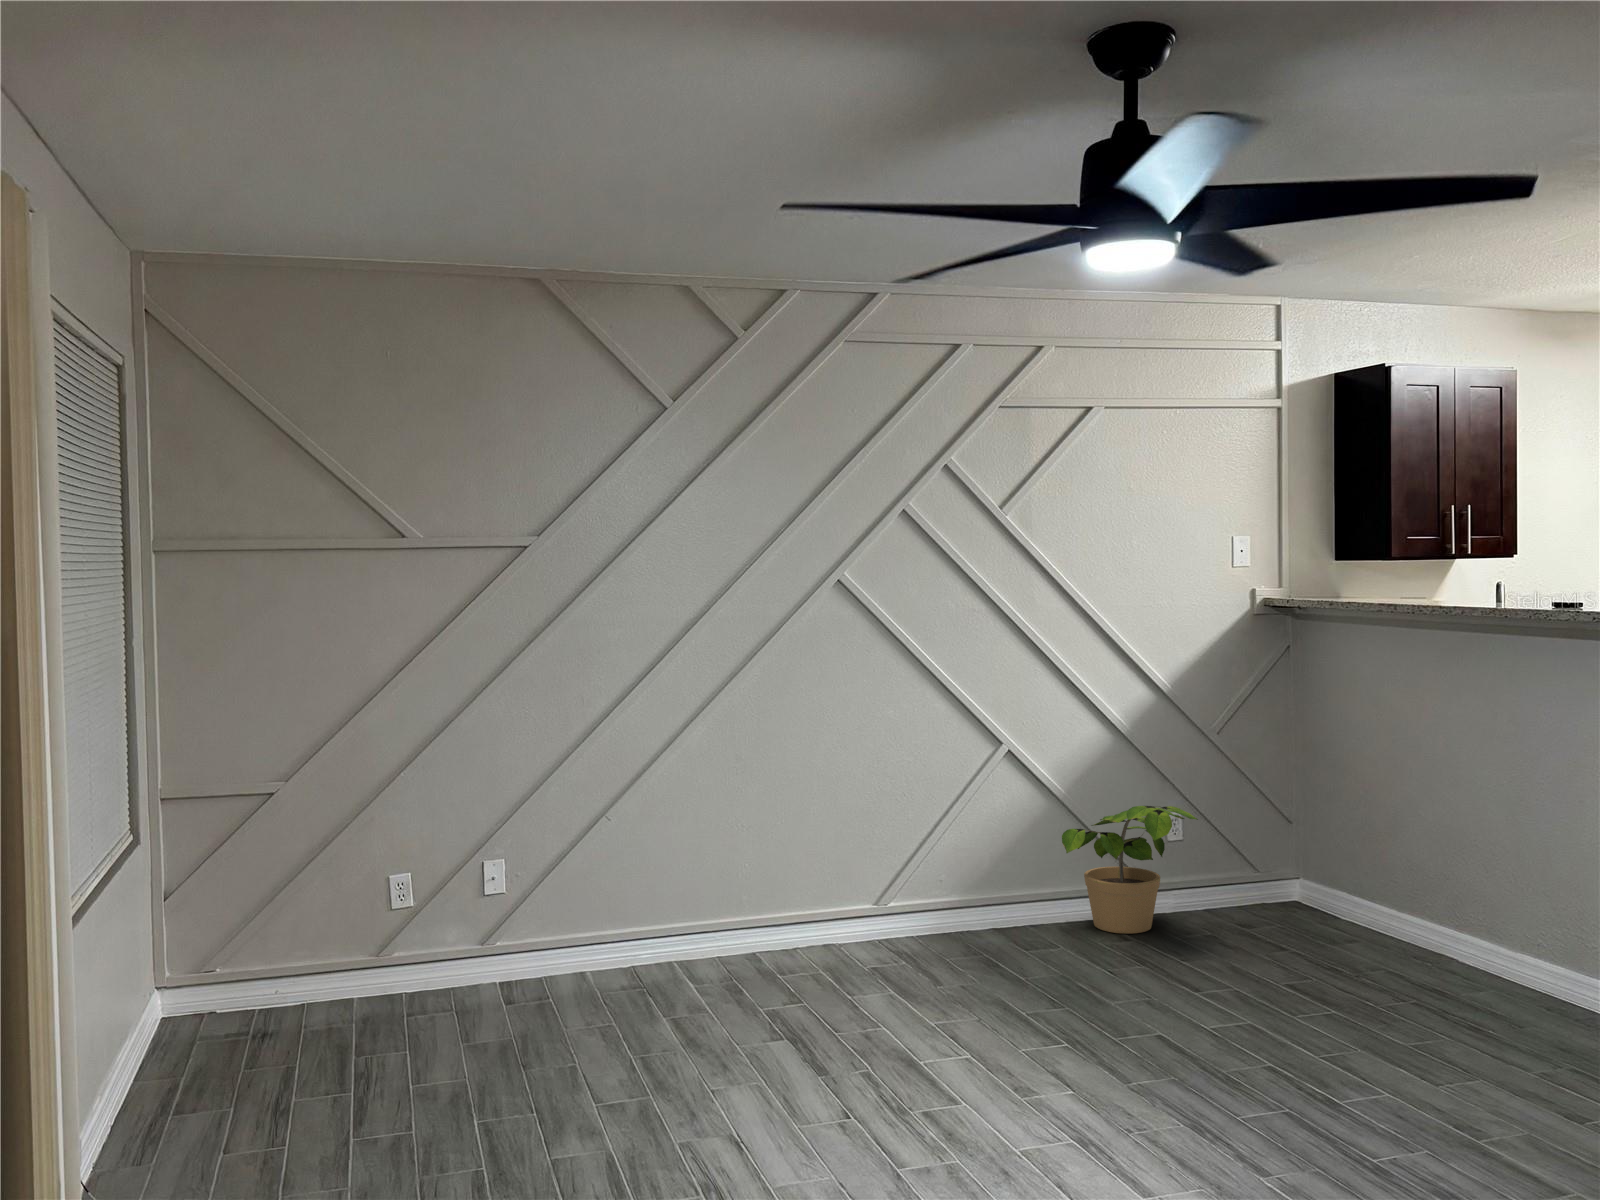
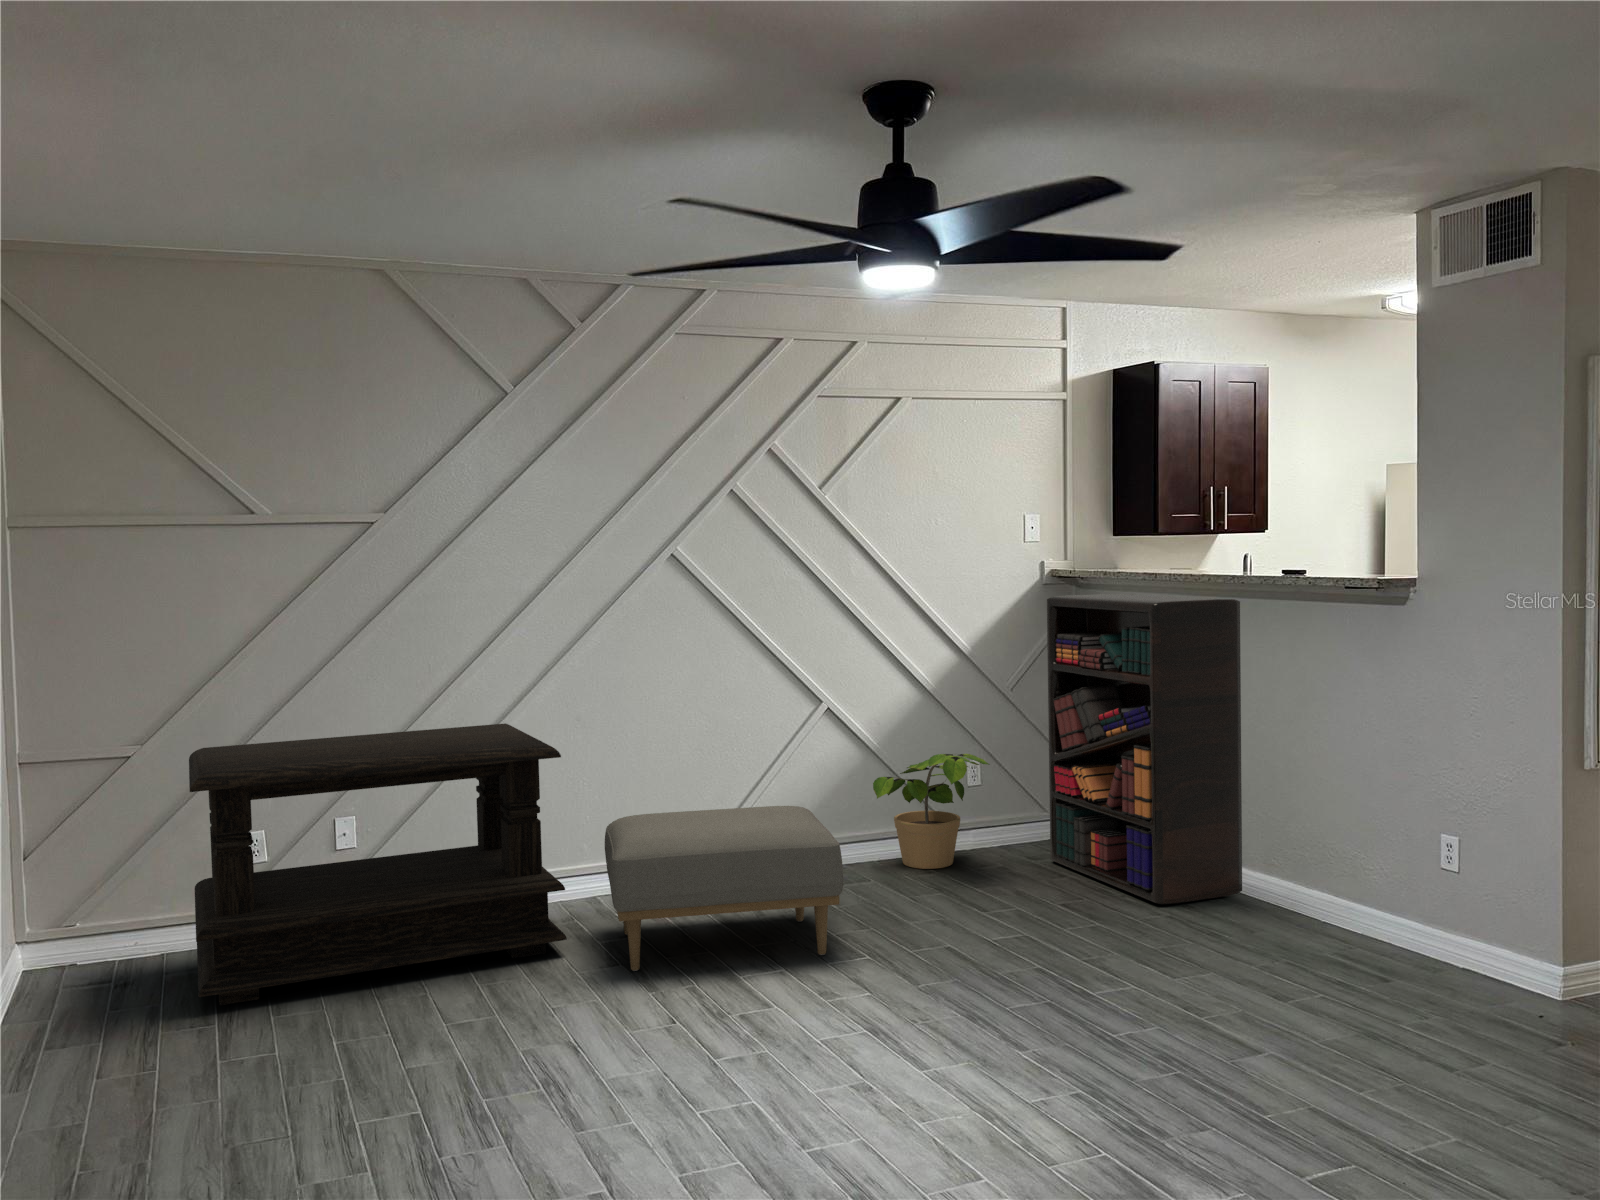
bookshelf: none [1262,627,1504,990] -> present [1047,594,1242,905]
coffee table: none [328,763,727,1068] -> present [189,723,567,1005]
ottoman: none [768,863,1039,1048] -> present [605,806,844,971]

